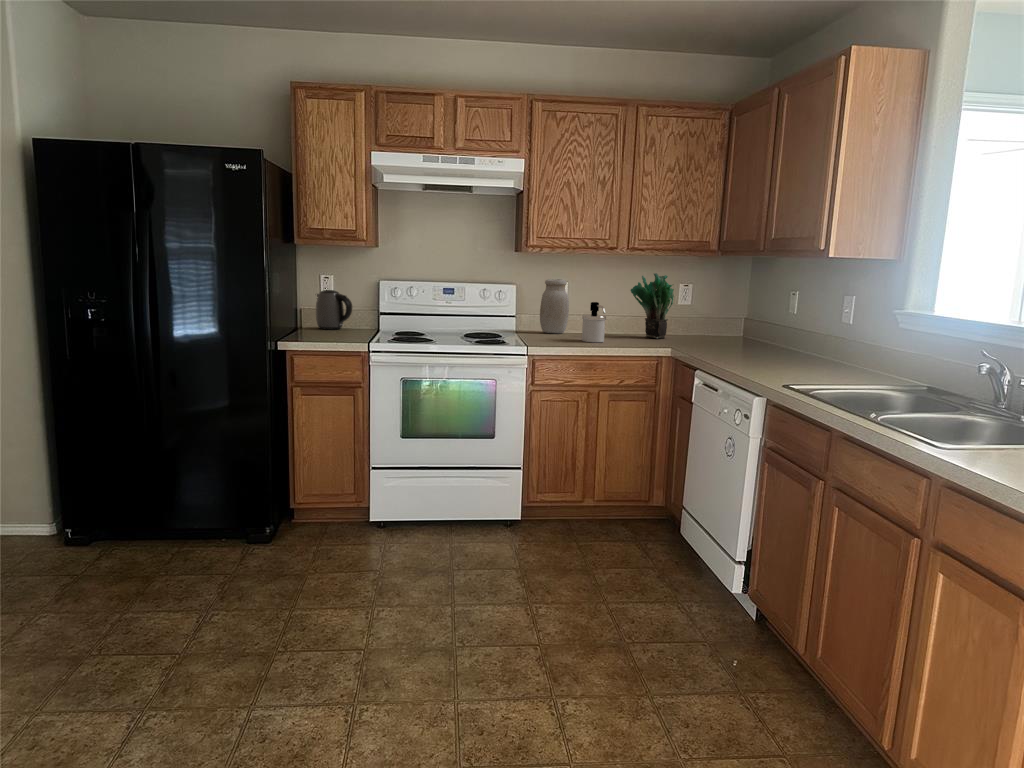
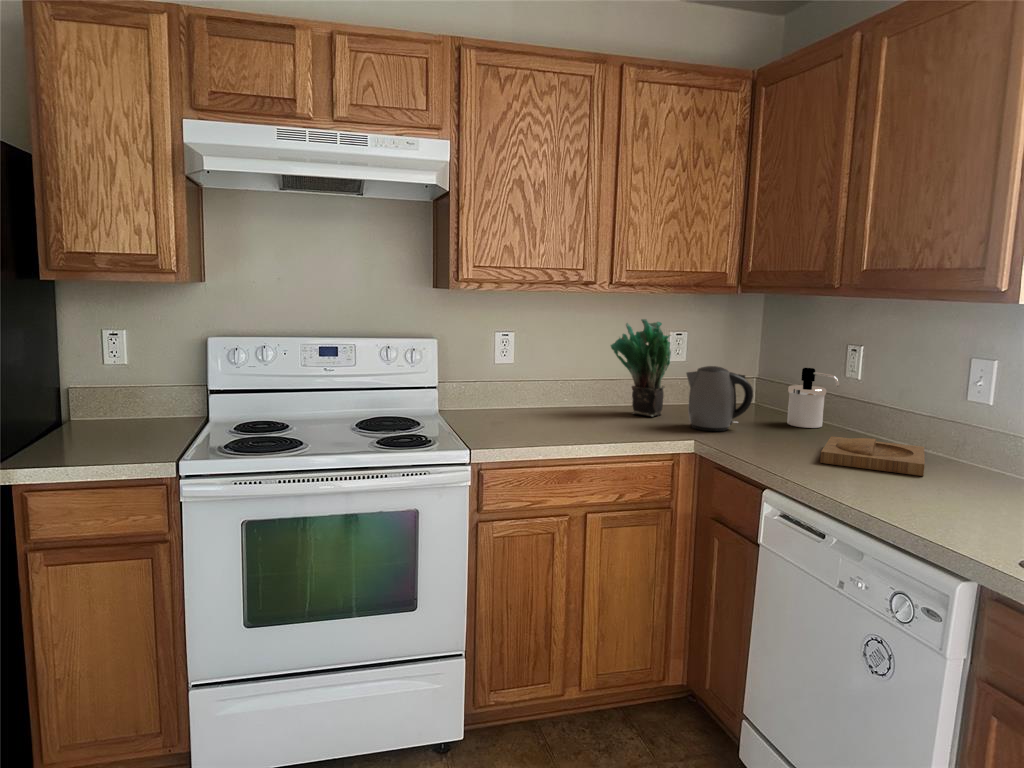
jar: present [540,279,569,333] -> none [473,330,517,412]
kettle: present [316,290,352,330] -> present [686,366,753,431]
soap dispenser: present [582,302,606,342] -> present [787,368,840,428]
tray: none [739,347,814,365] -> present [820,436,925,476]

